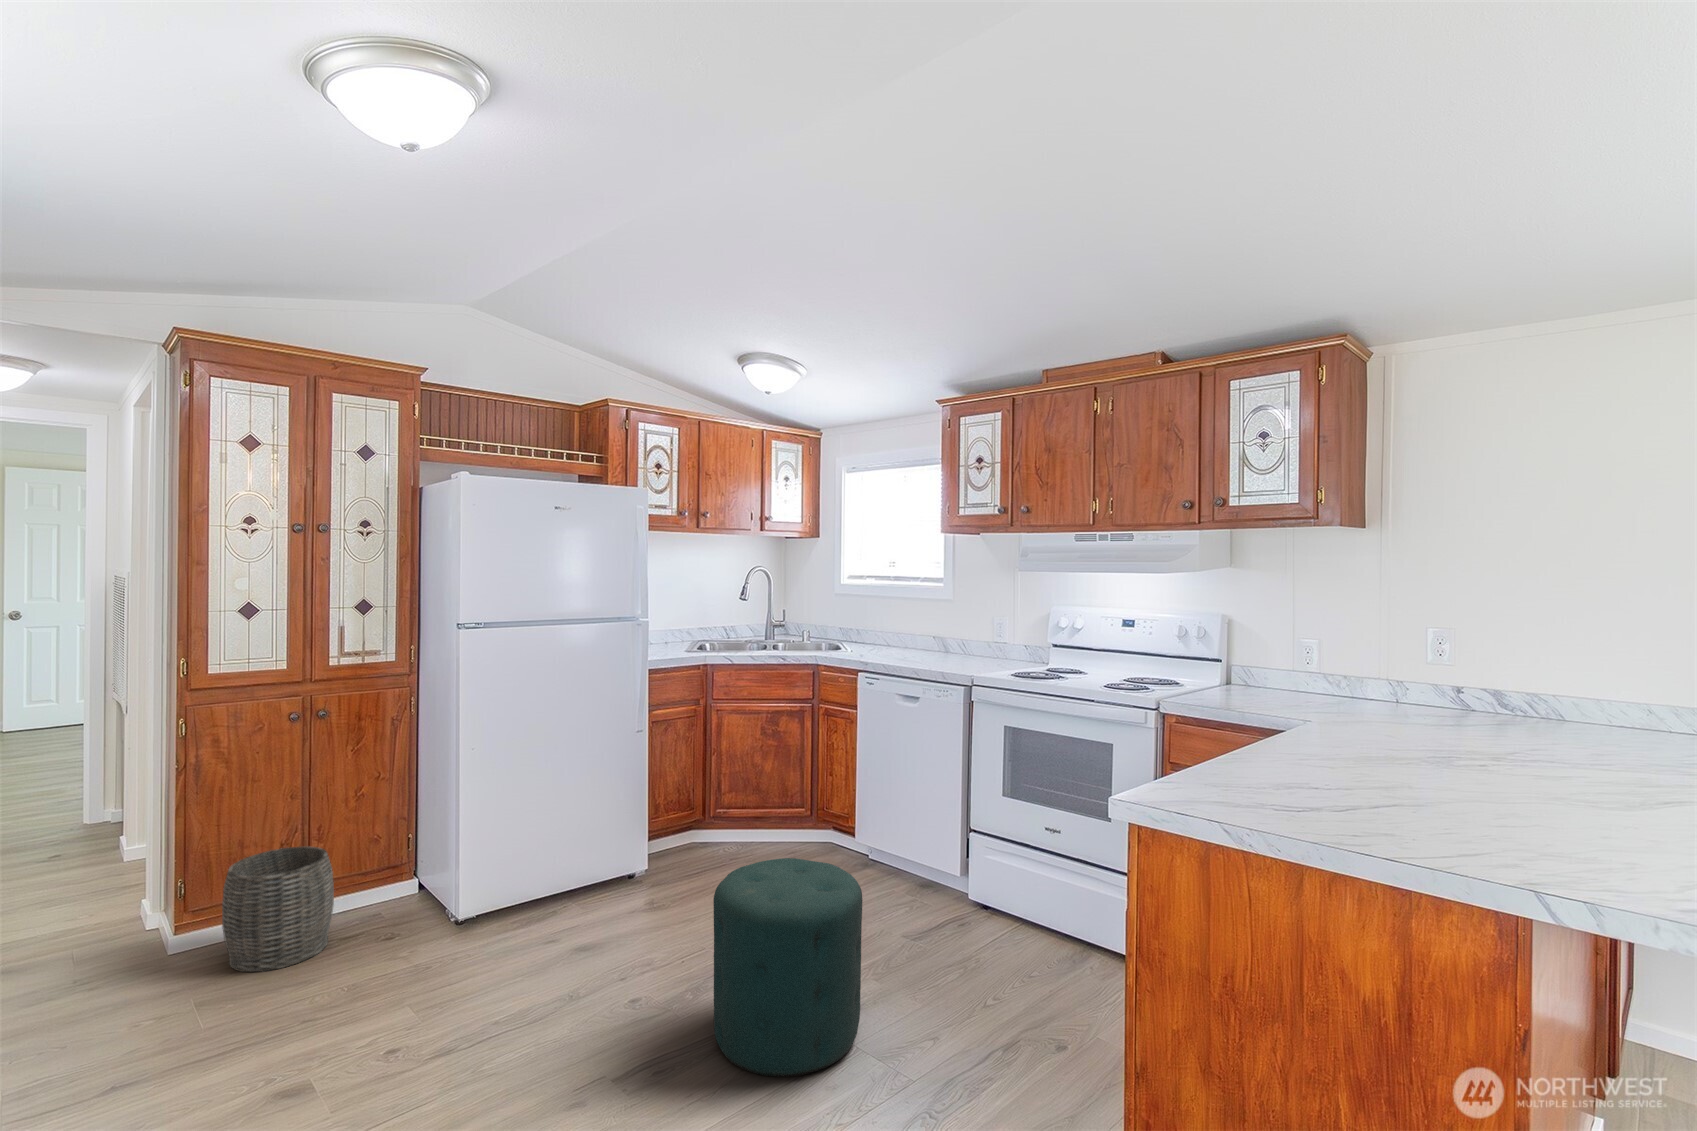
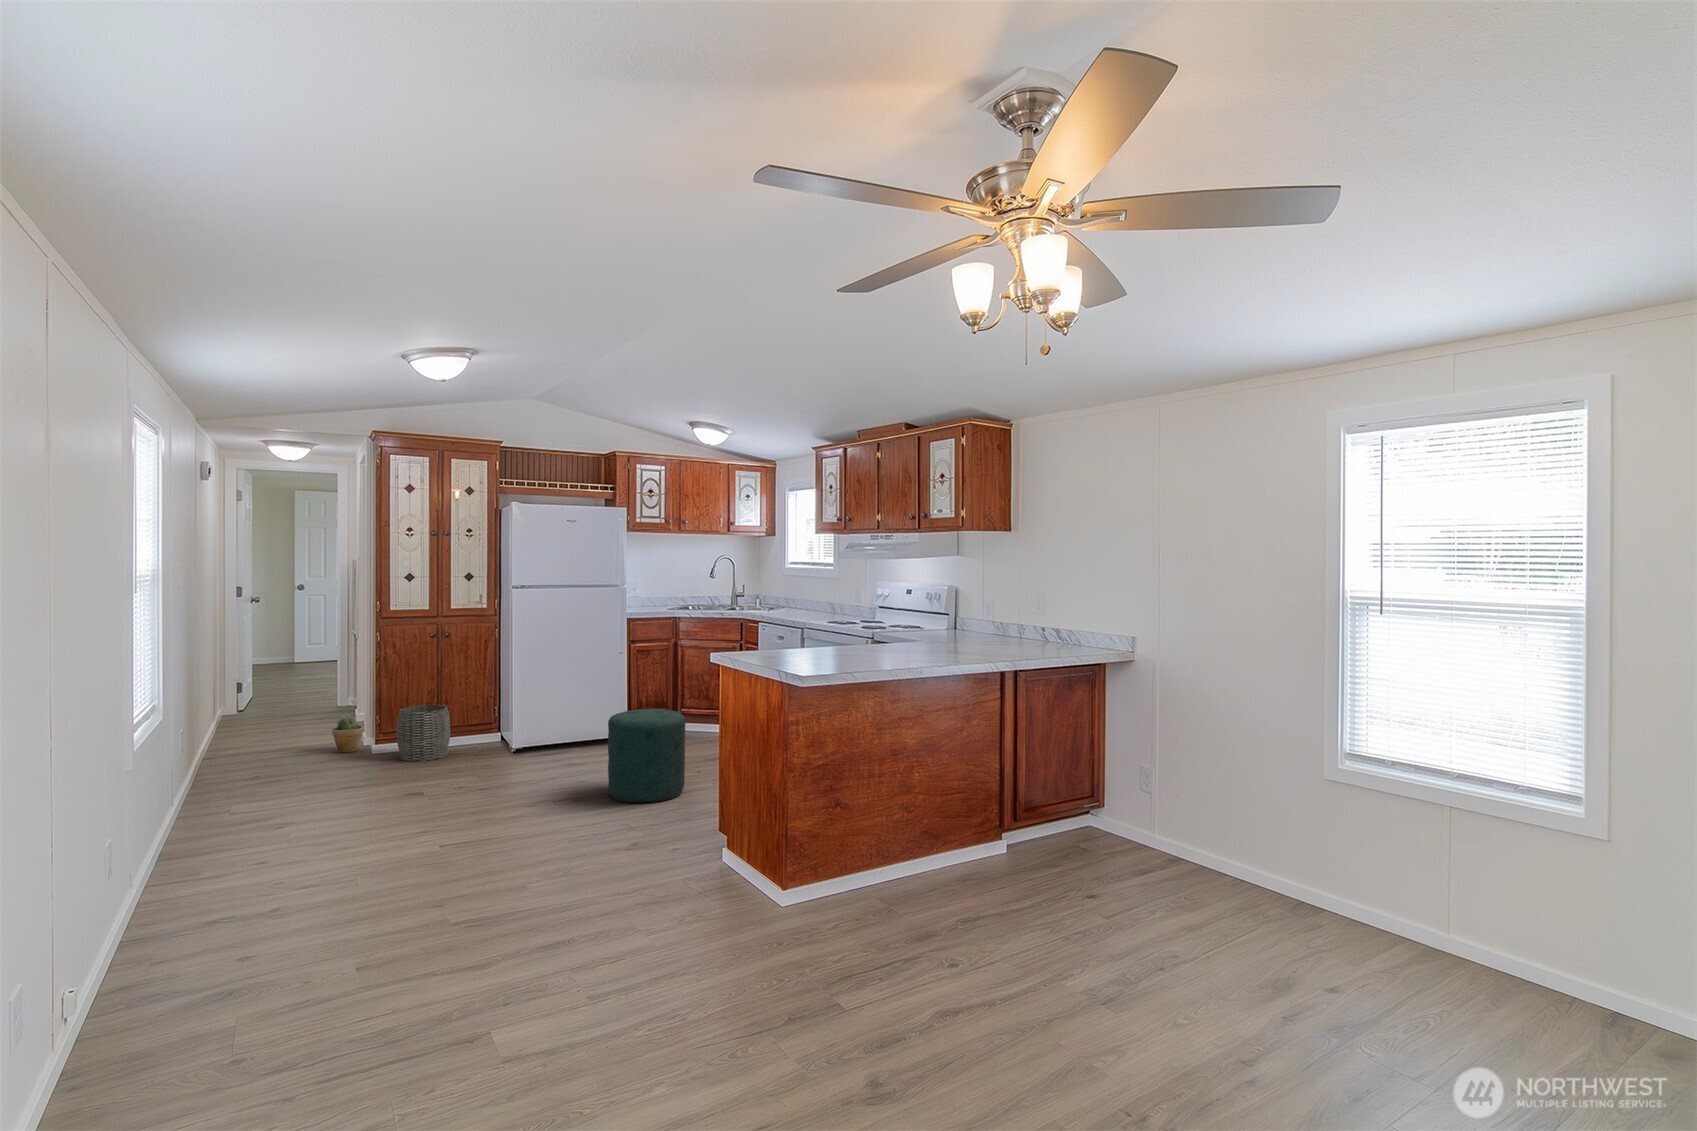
potted plant: none [75,876,146,956] -> present [332,714,363,753]

